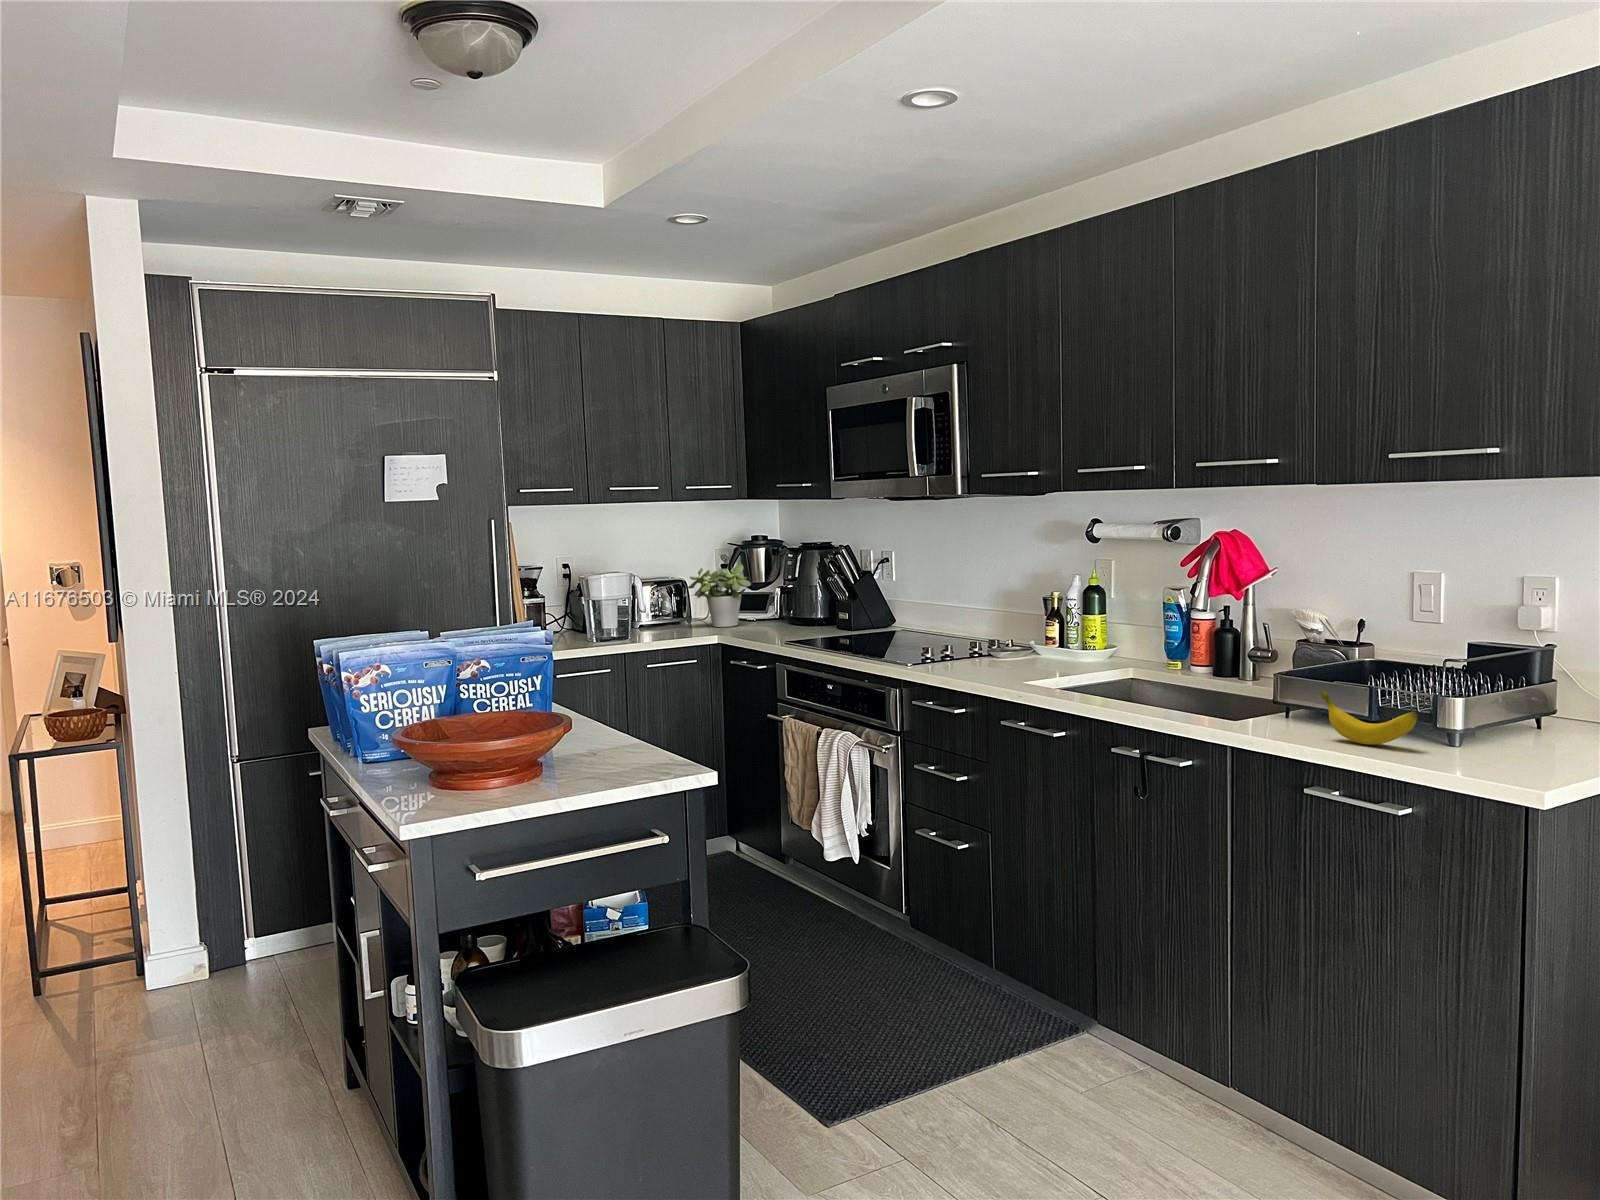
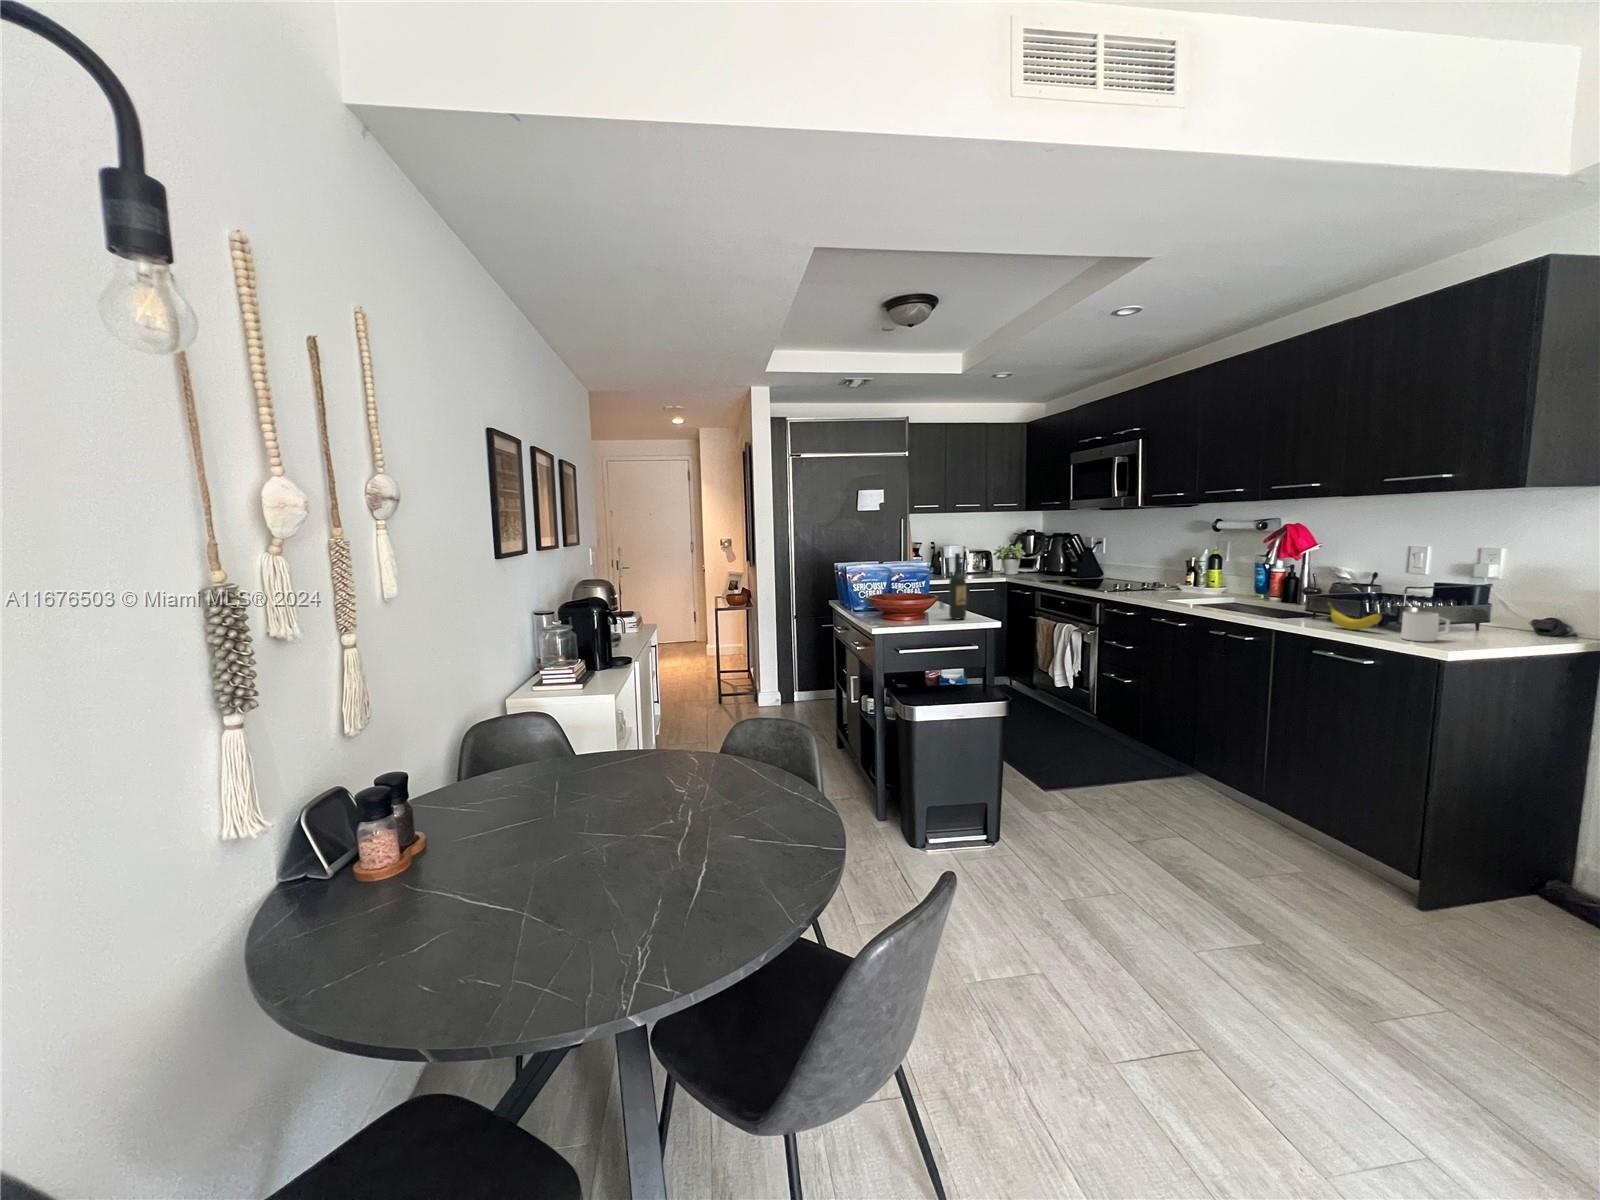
wine bottle: none [593,616,636,774] -> present [949,553,966,619]
mug: none [1456,708,1530,768] -> present [1401,612,1450,641]

